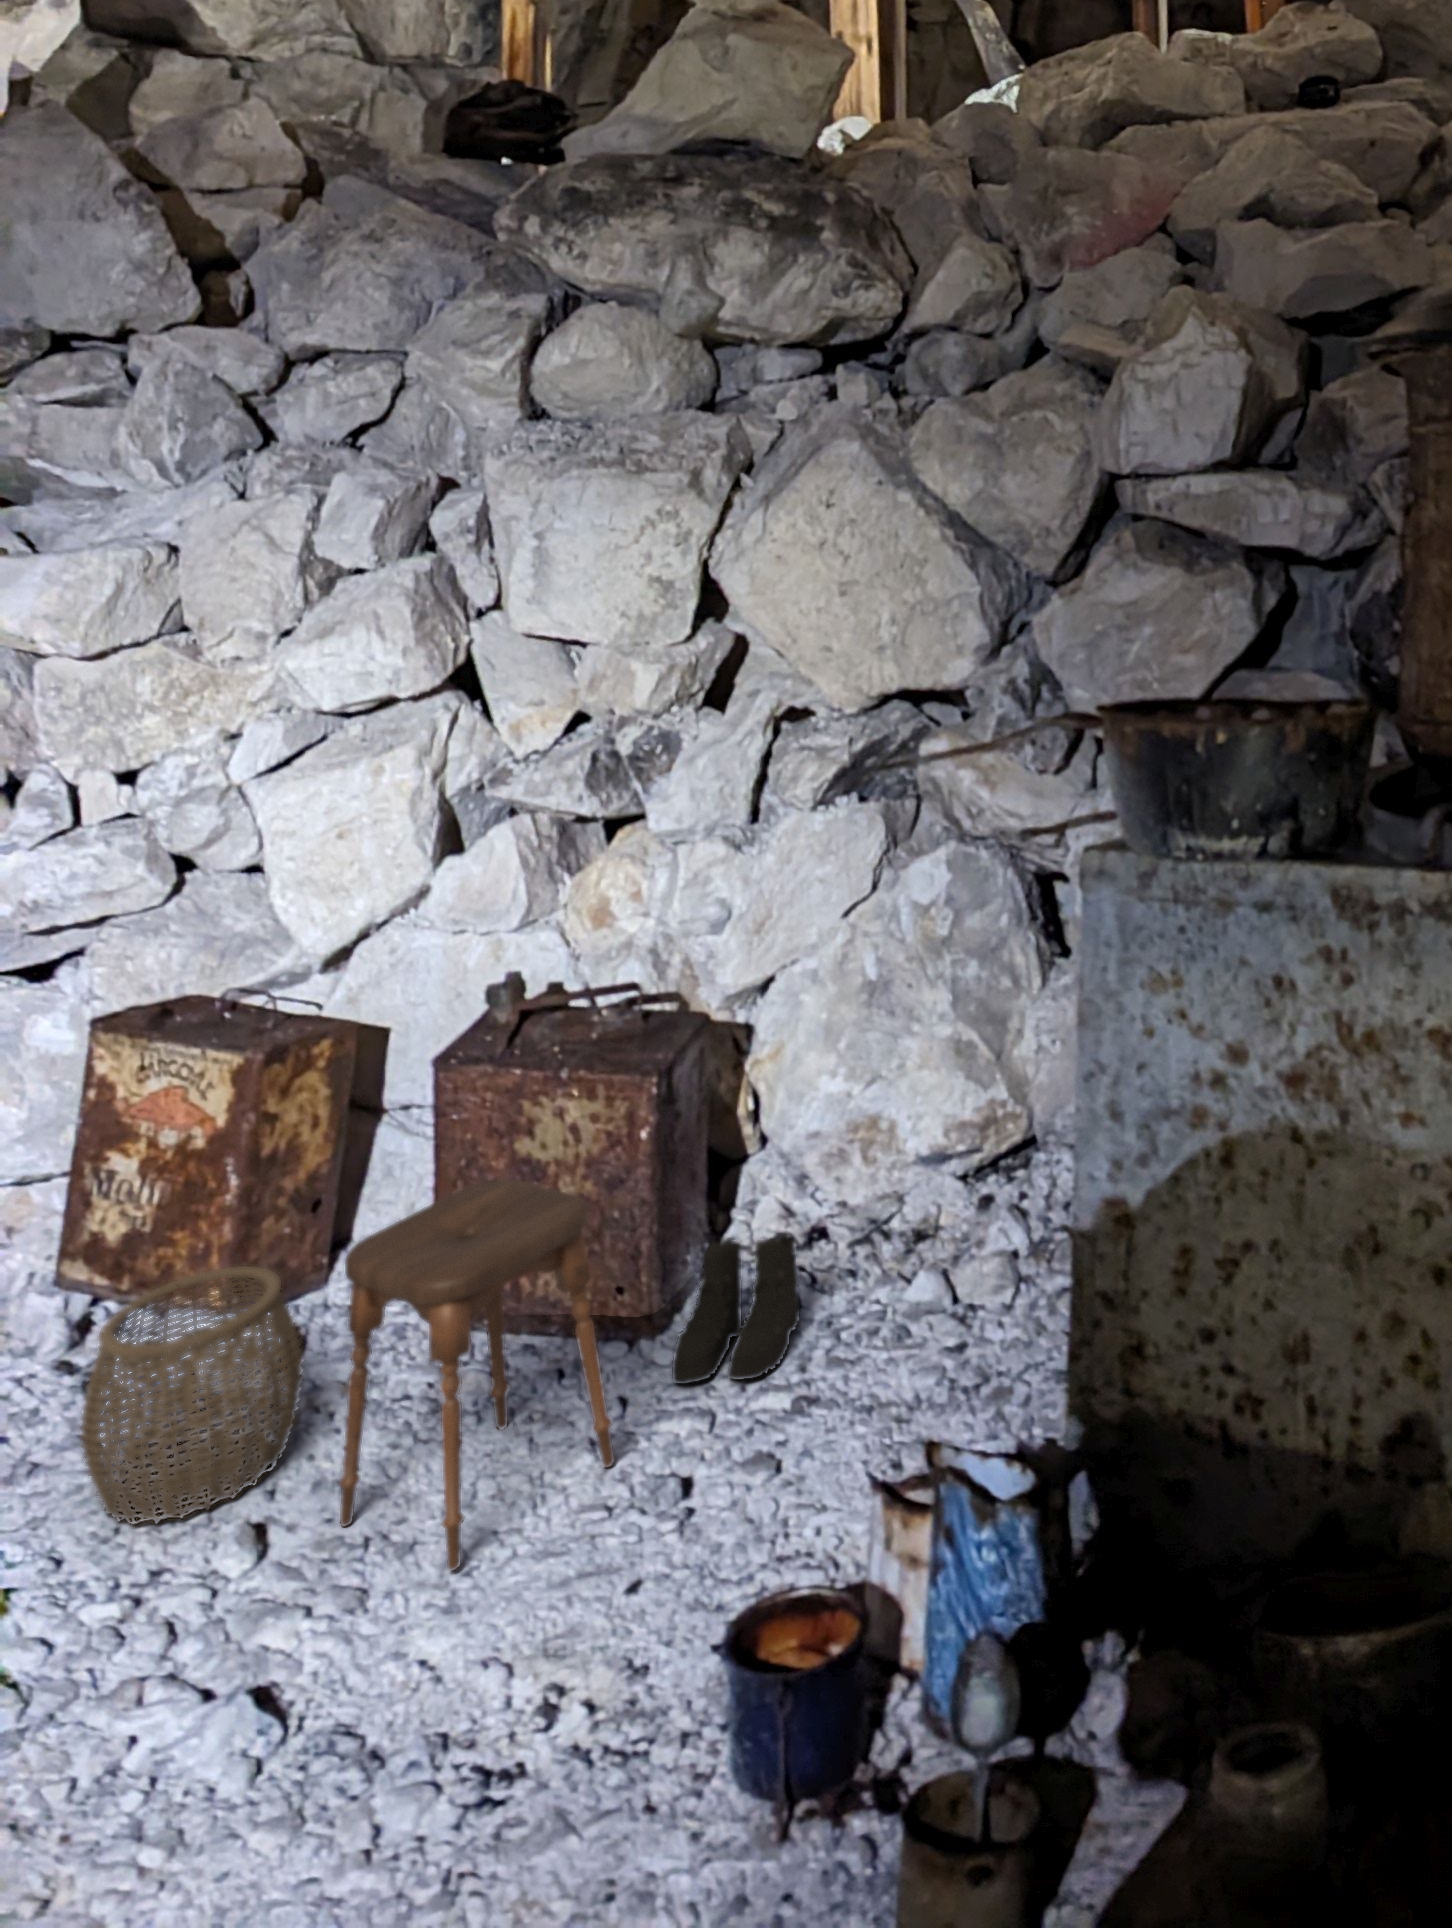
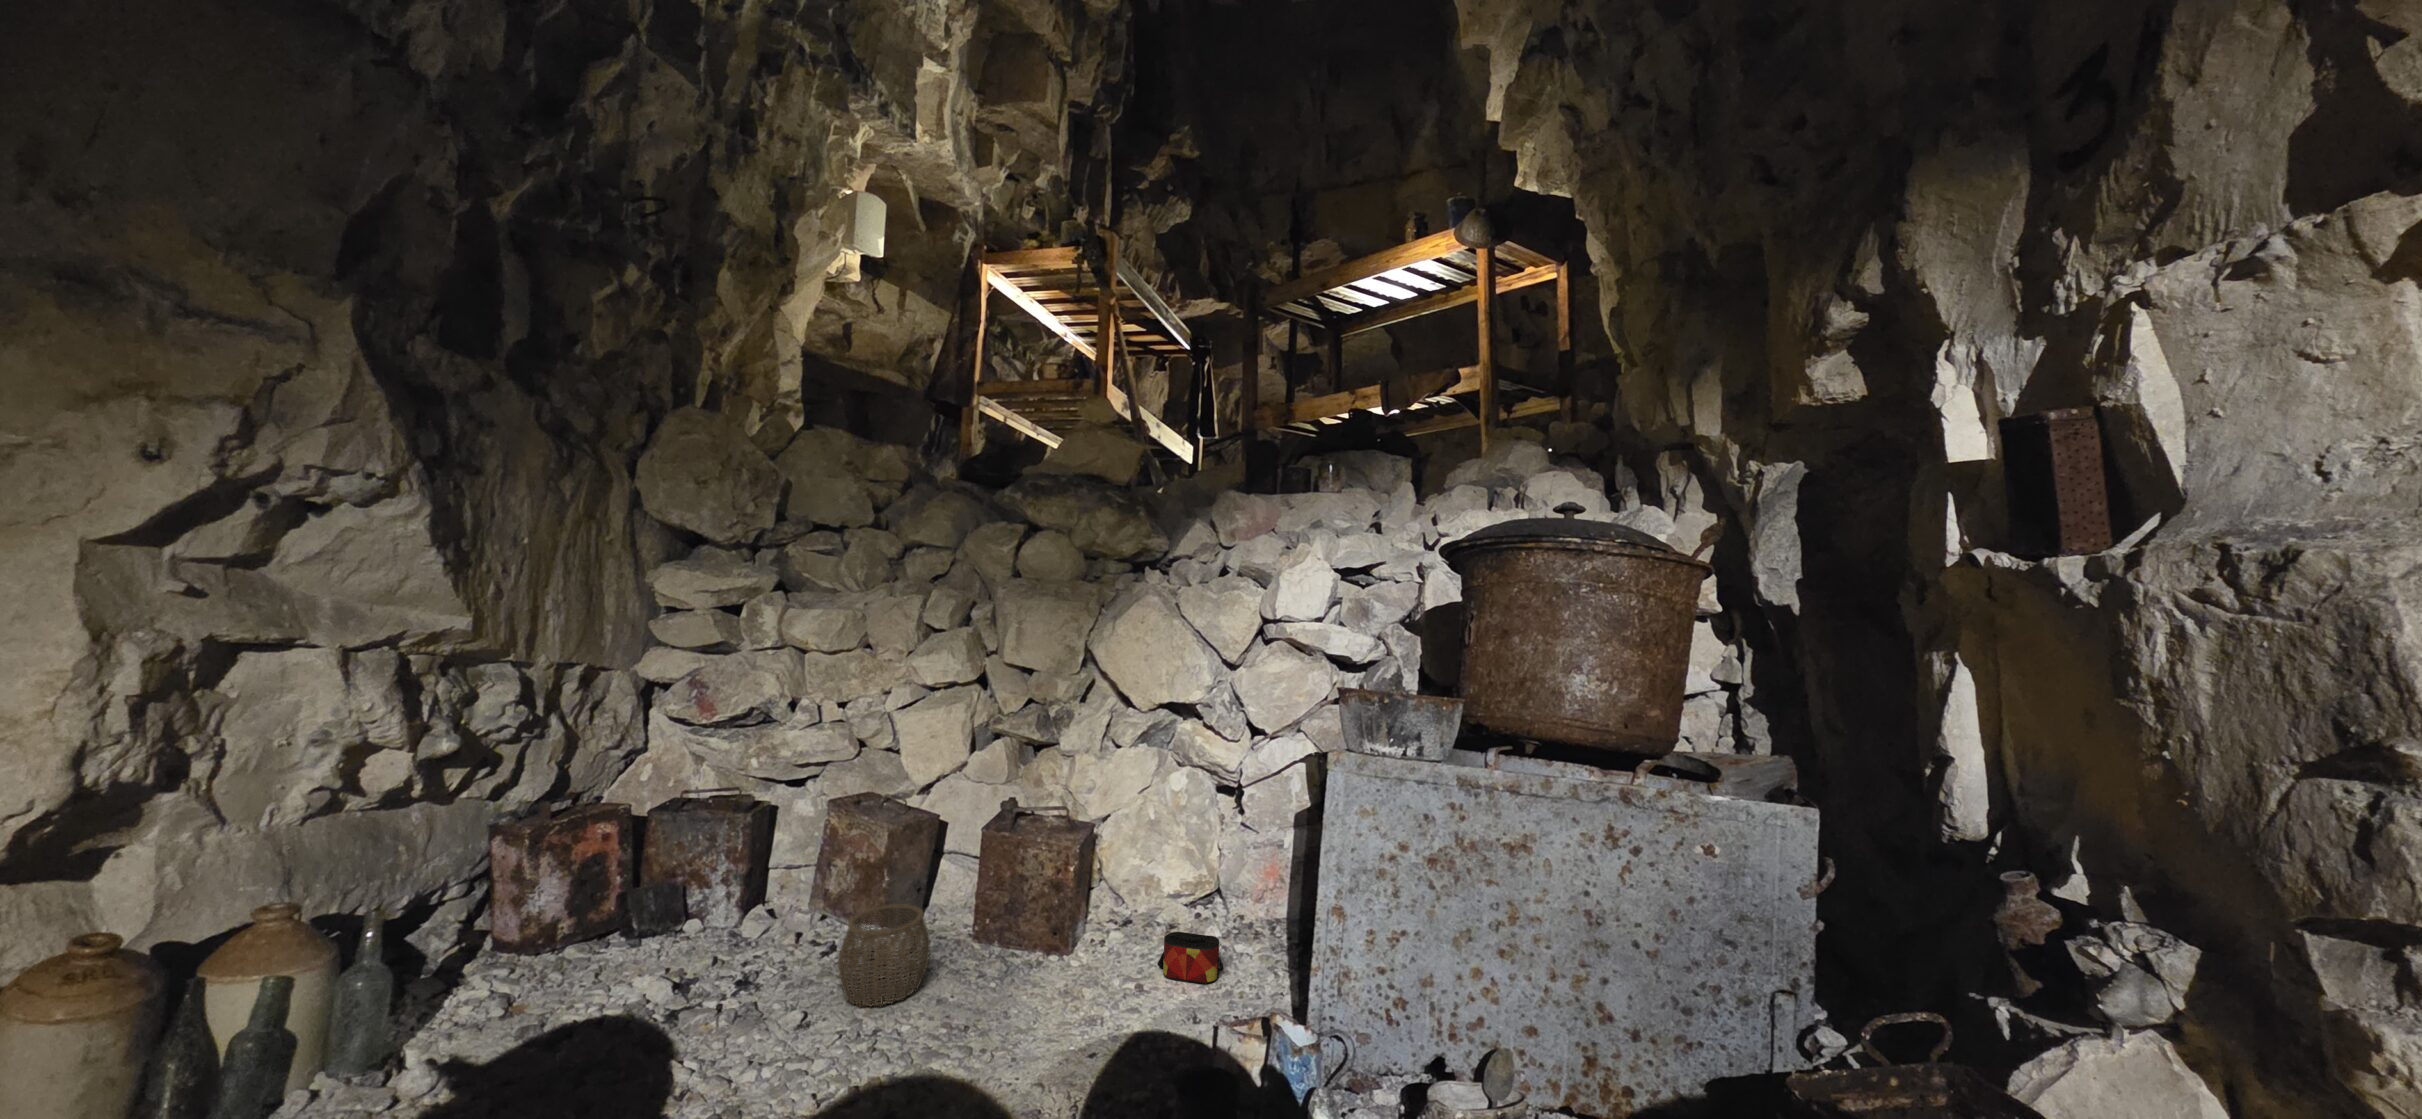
stool: present [339,1179,614,1570] -> none [952,878,1069,1040]
boots: present [672,1233,800,1384] -> none [1084,916,1135,974]
bag: none [842,1260,991,1382] -> present [1157,932,1224,984]

